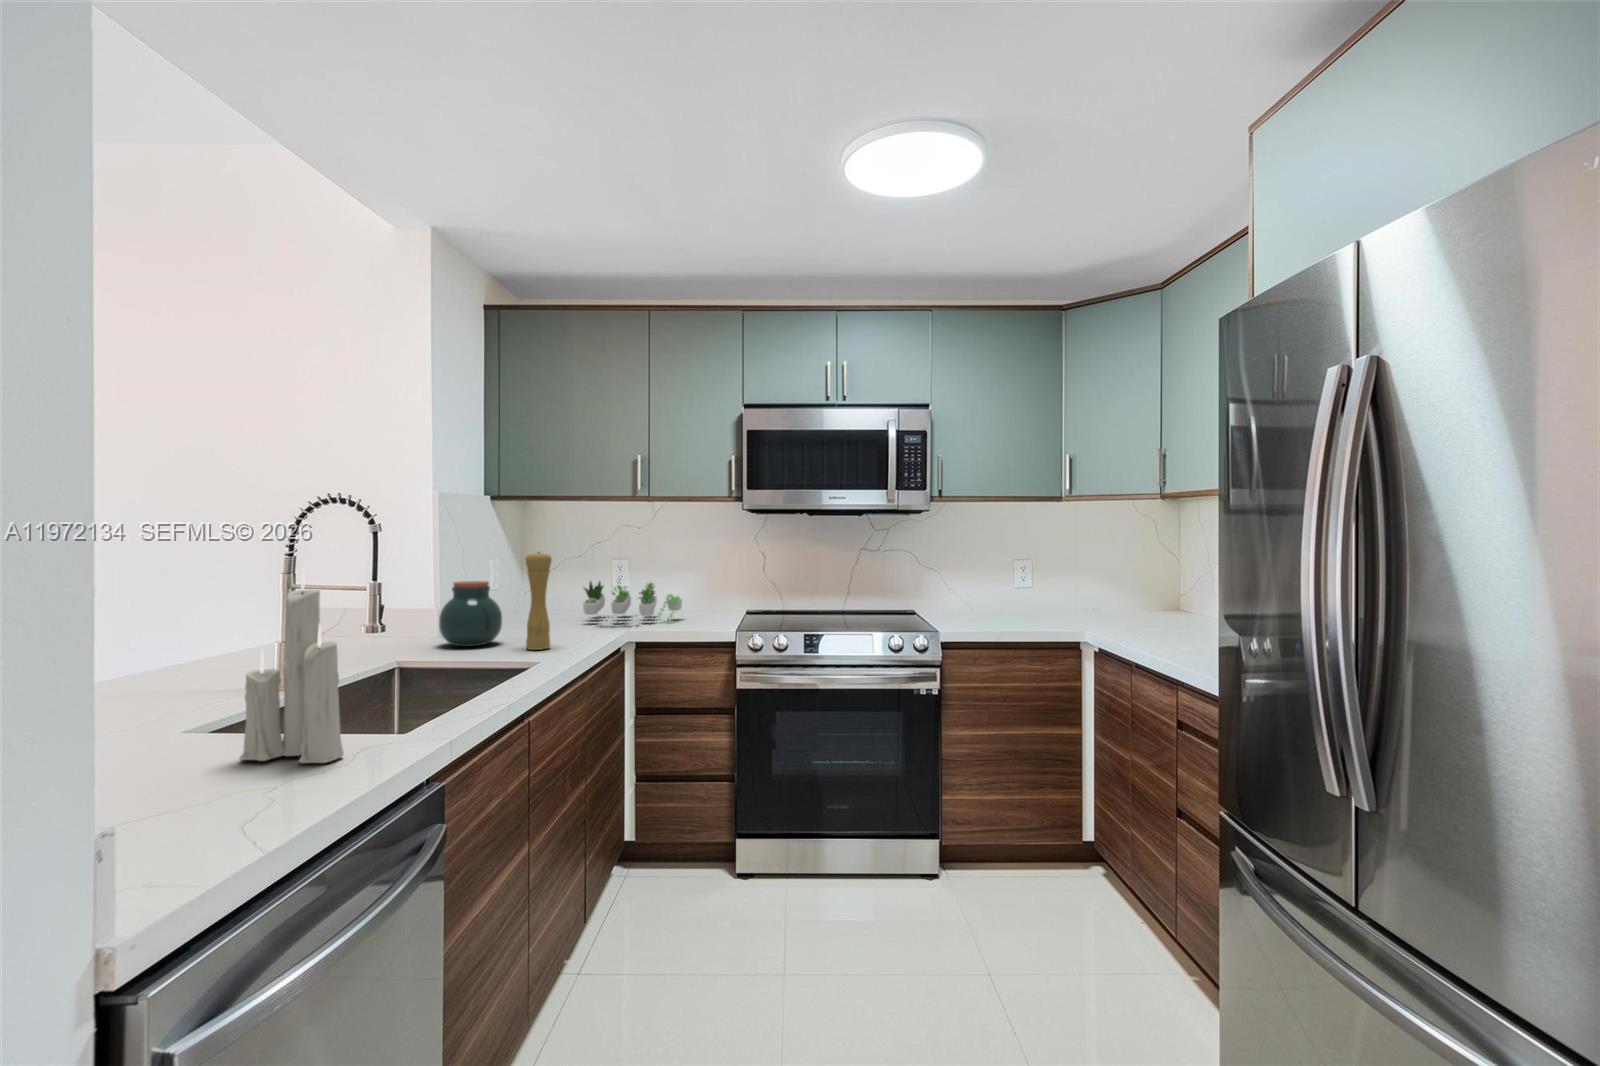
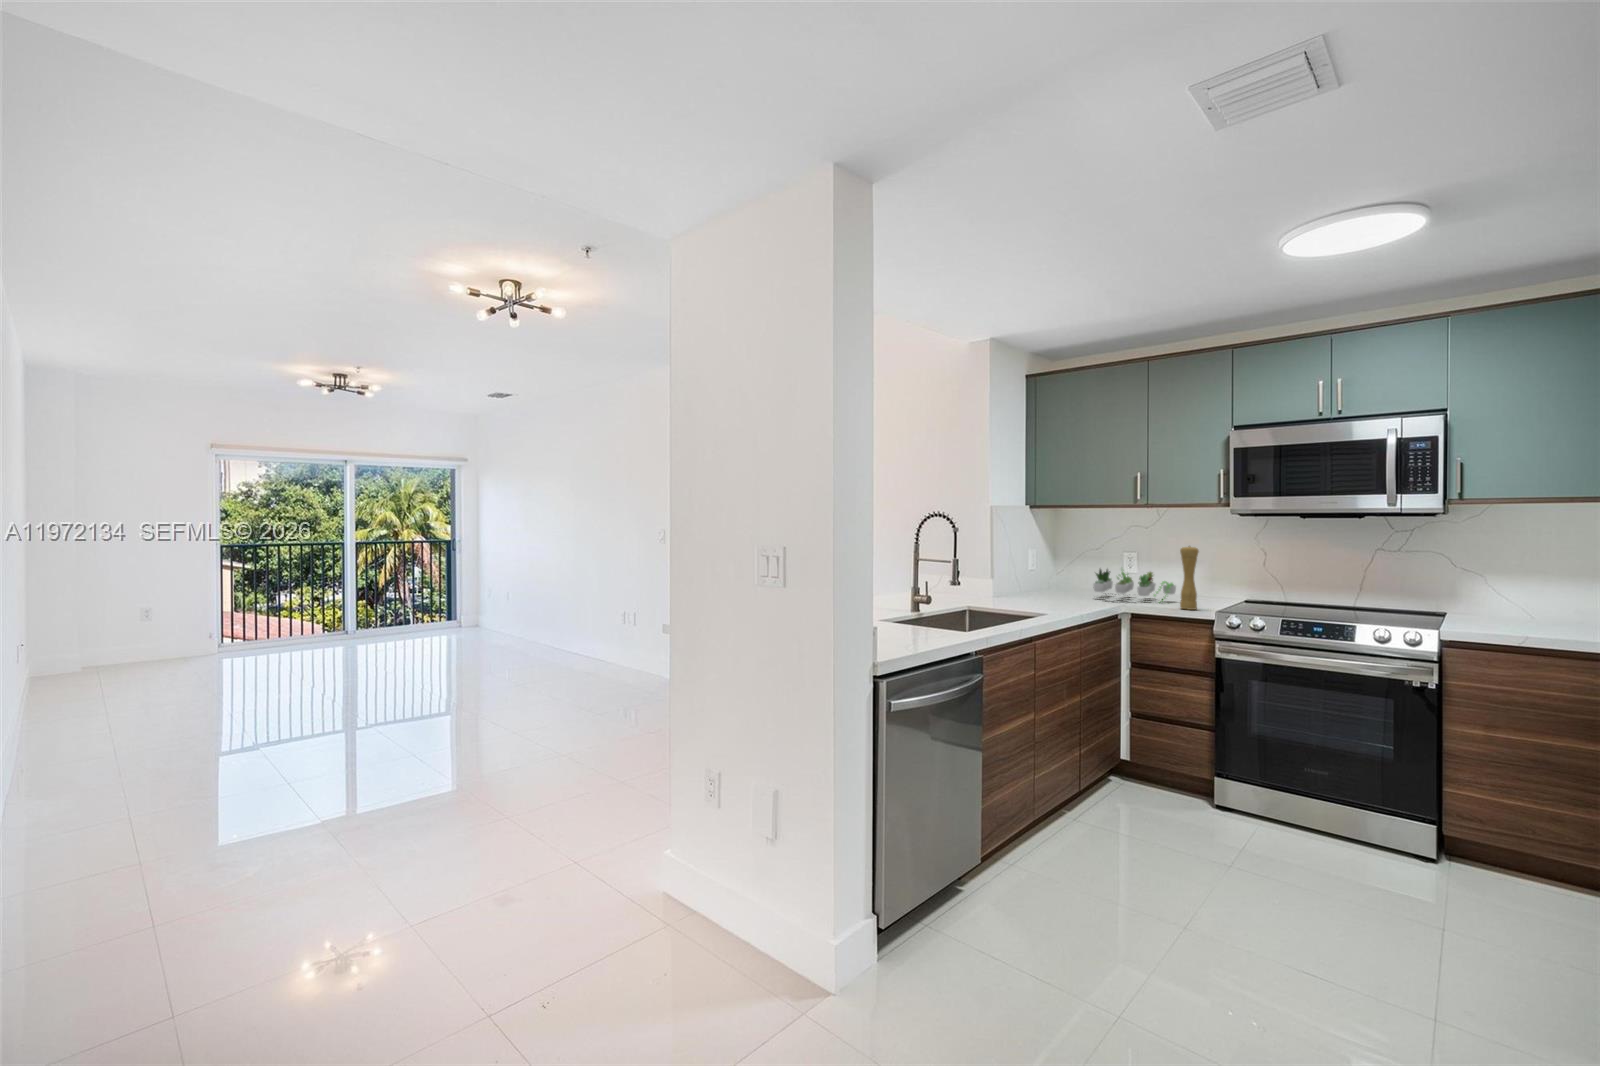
pepper mill: present [525,552,552,650] -> present [1180,546,1199,610]
candle: present [239,569,344,763] -> none [912,540,953,634]
jar: present [439,581,502,647] -> none [995,562,1034,603]

